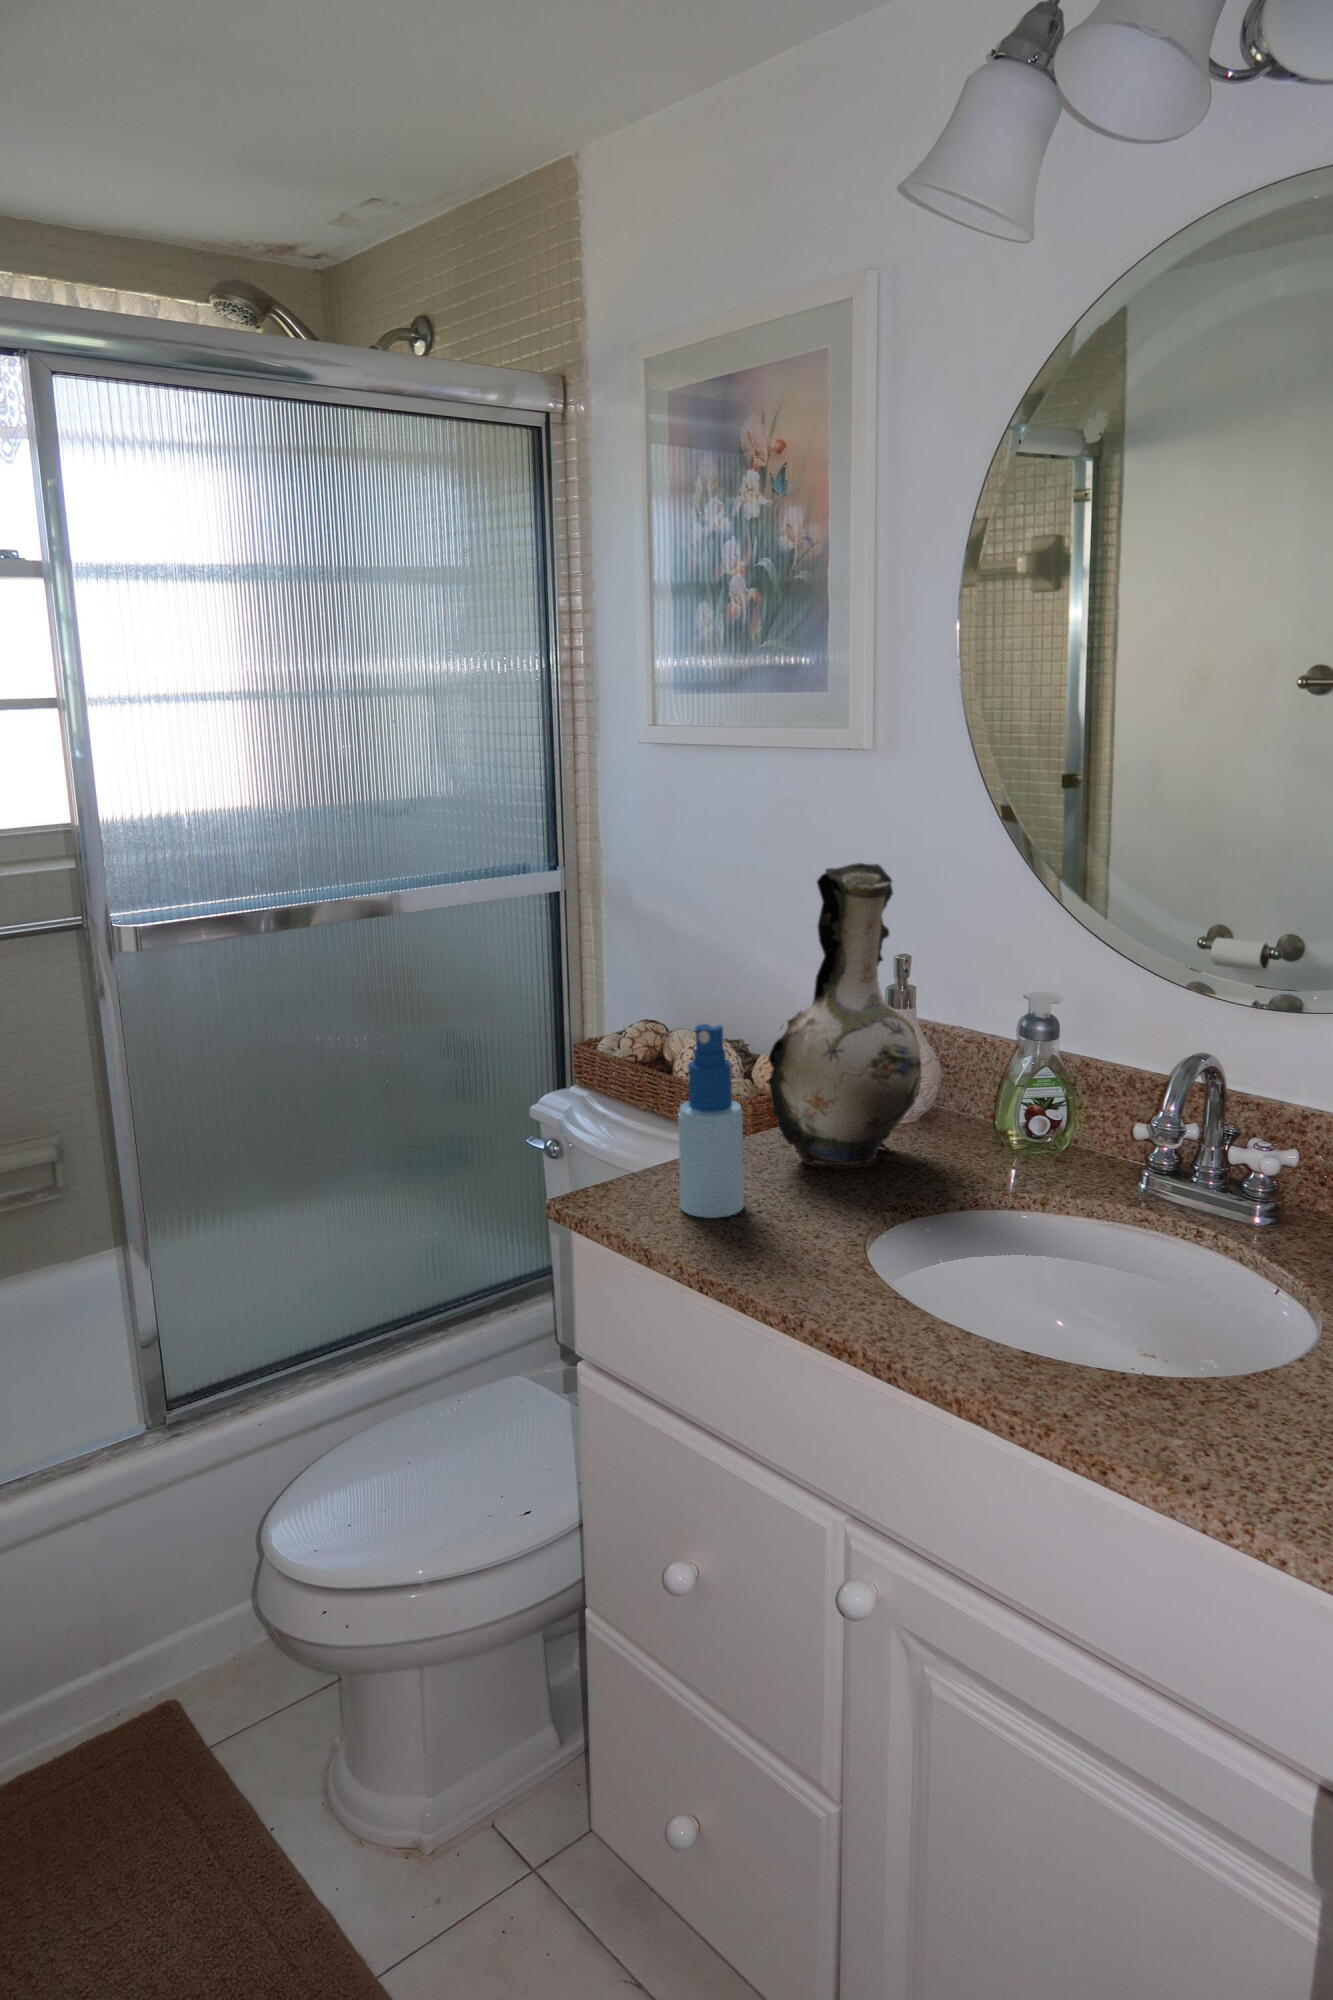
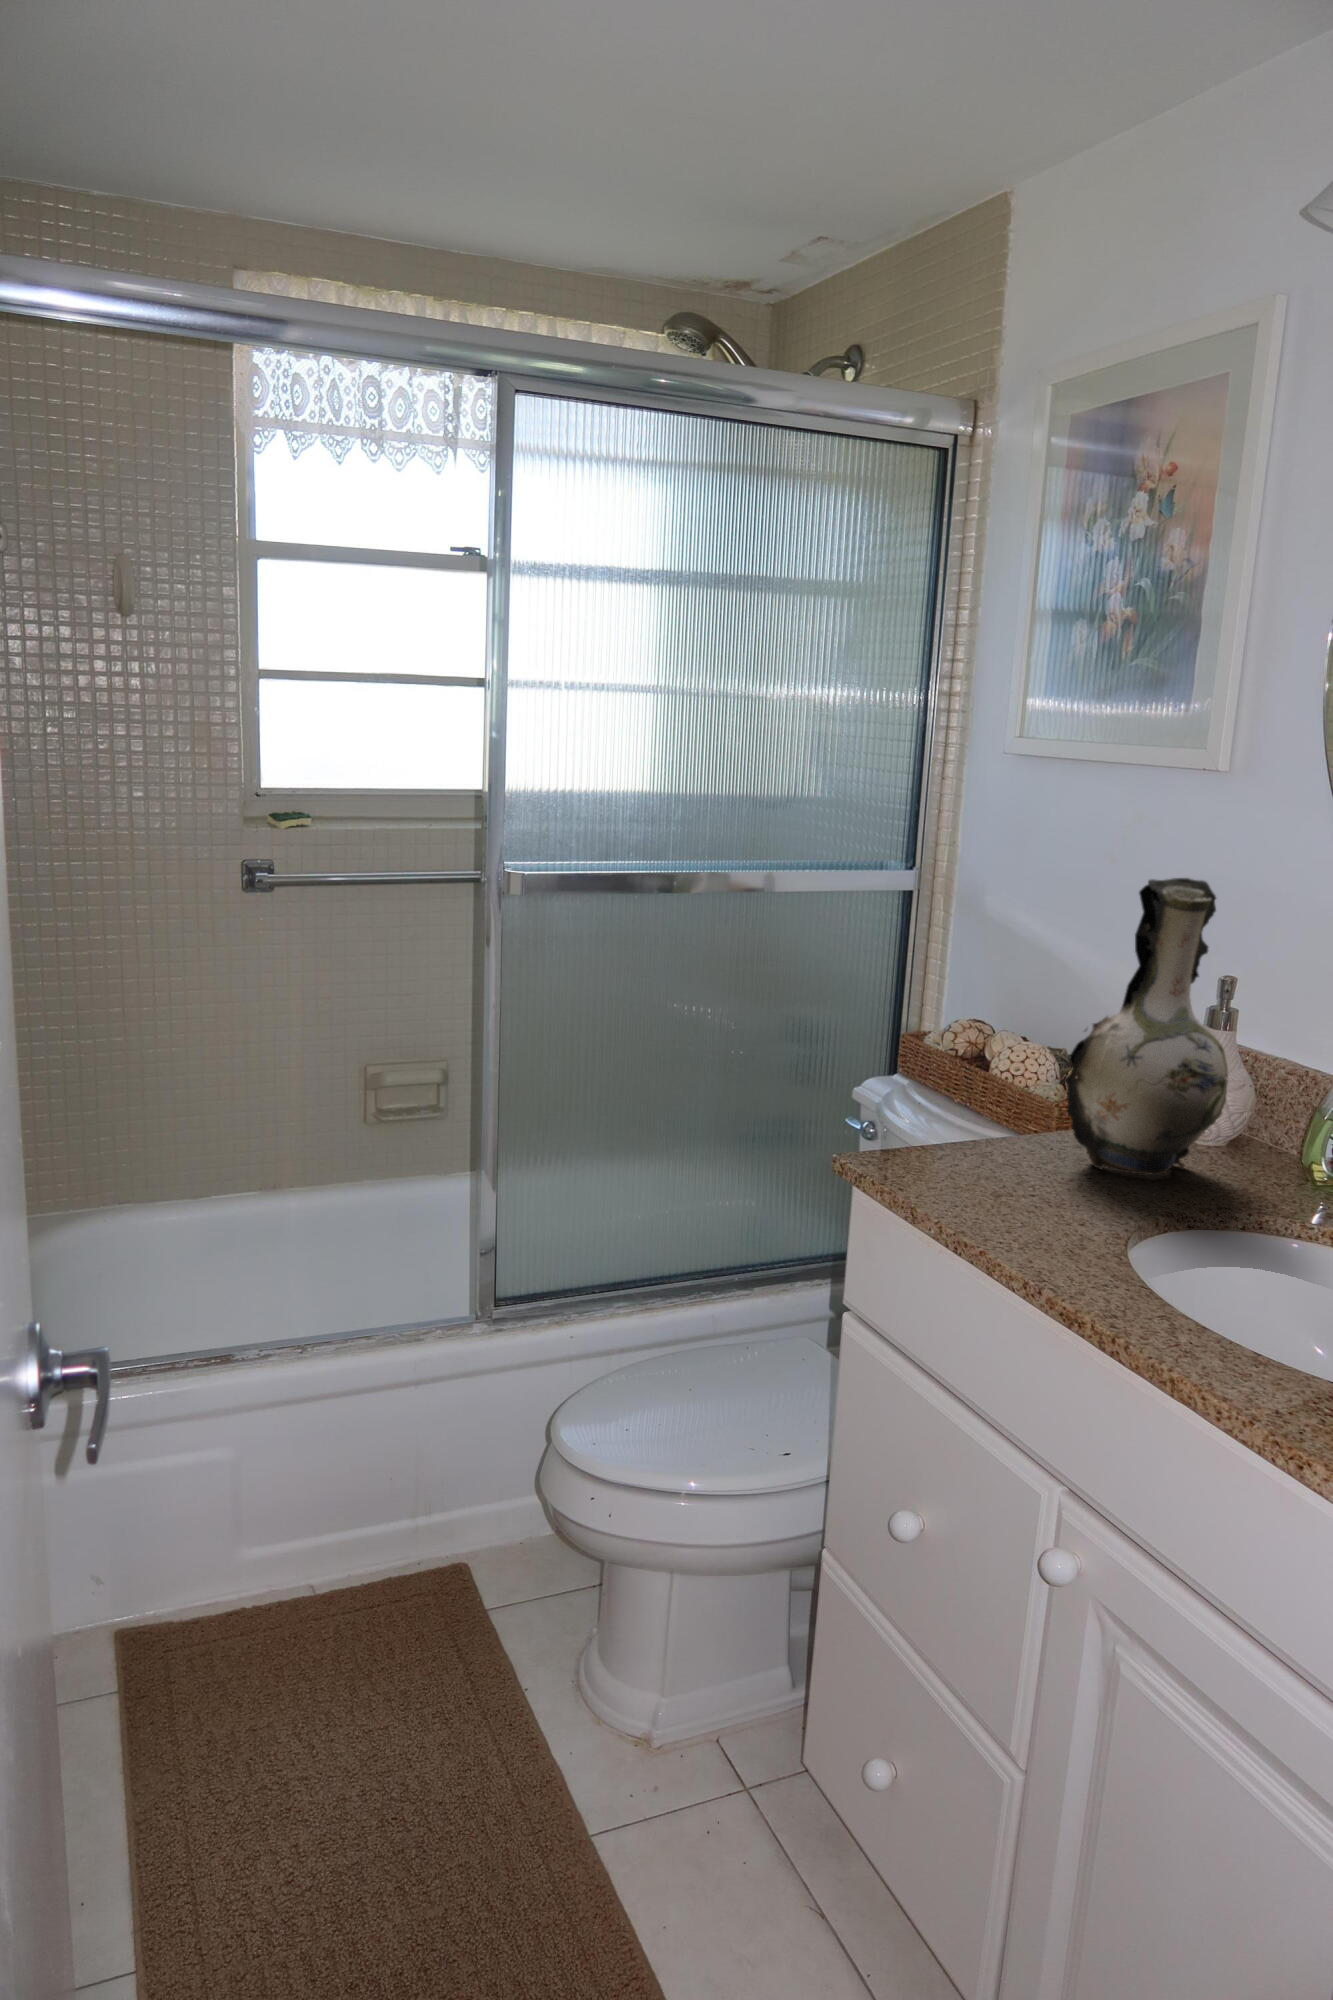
spray bottle: present [678,1024,744,1218] -> none [957,1011,1028,1196]

